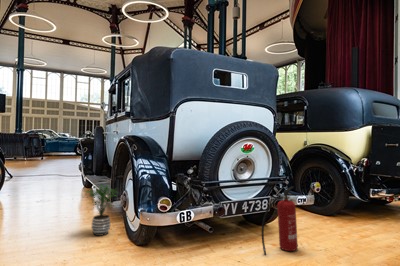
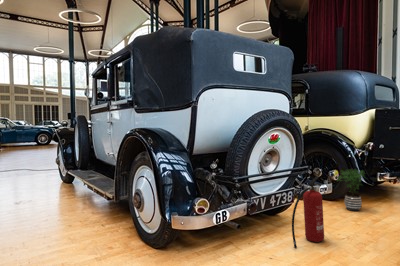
potted plant: present [87,184,116,236] -> present [338,170,363,211]

